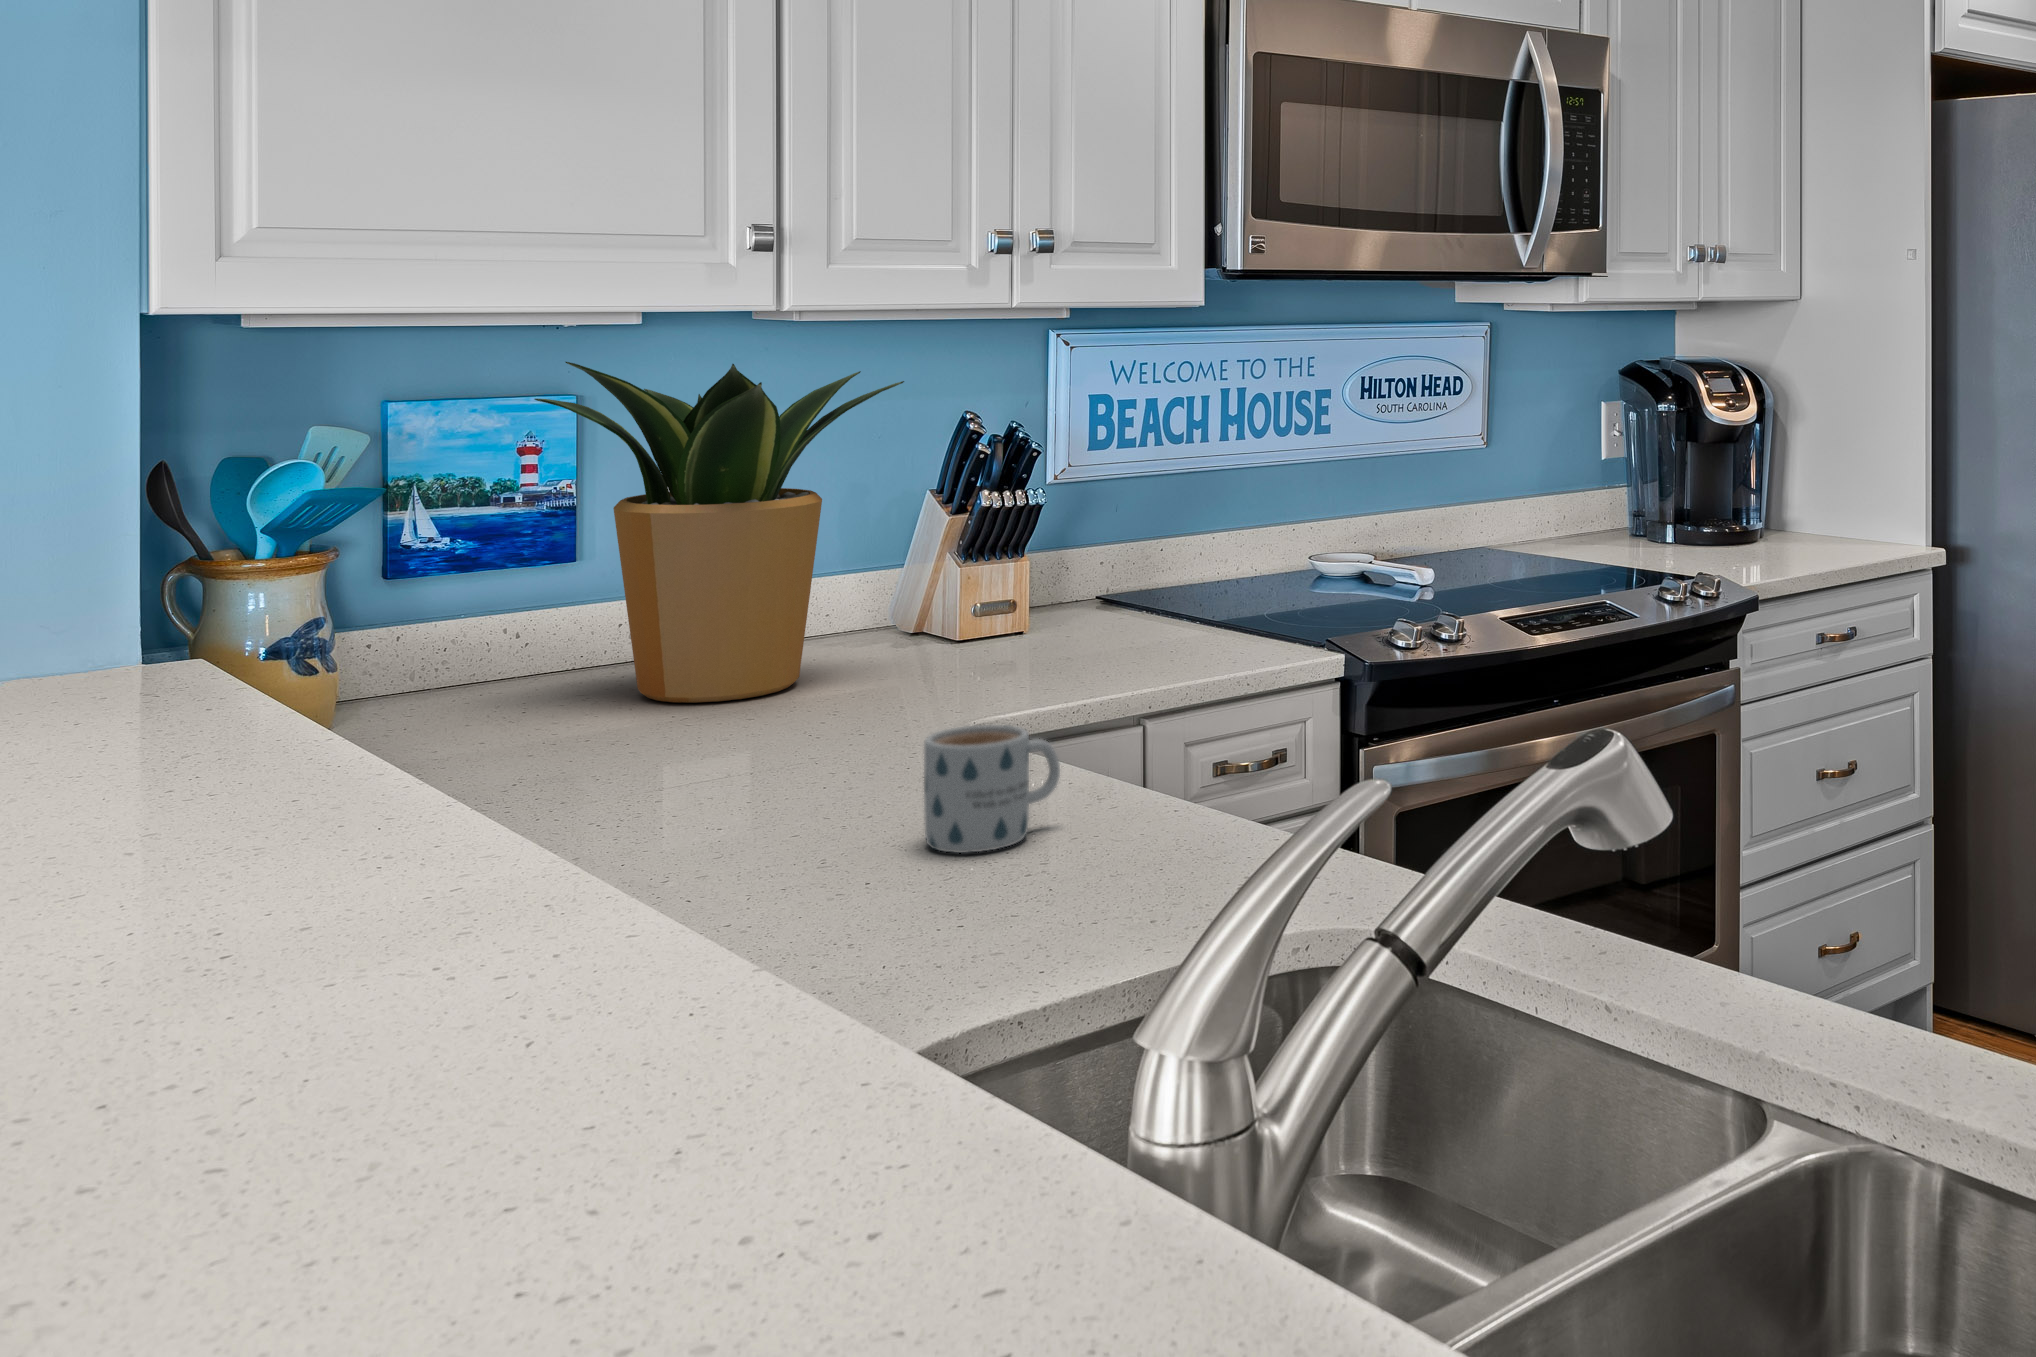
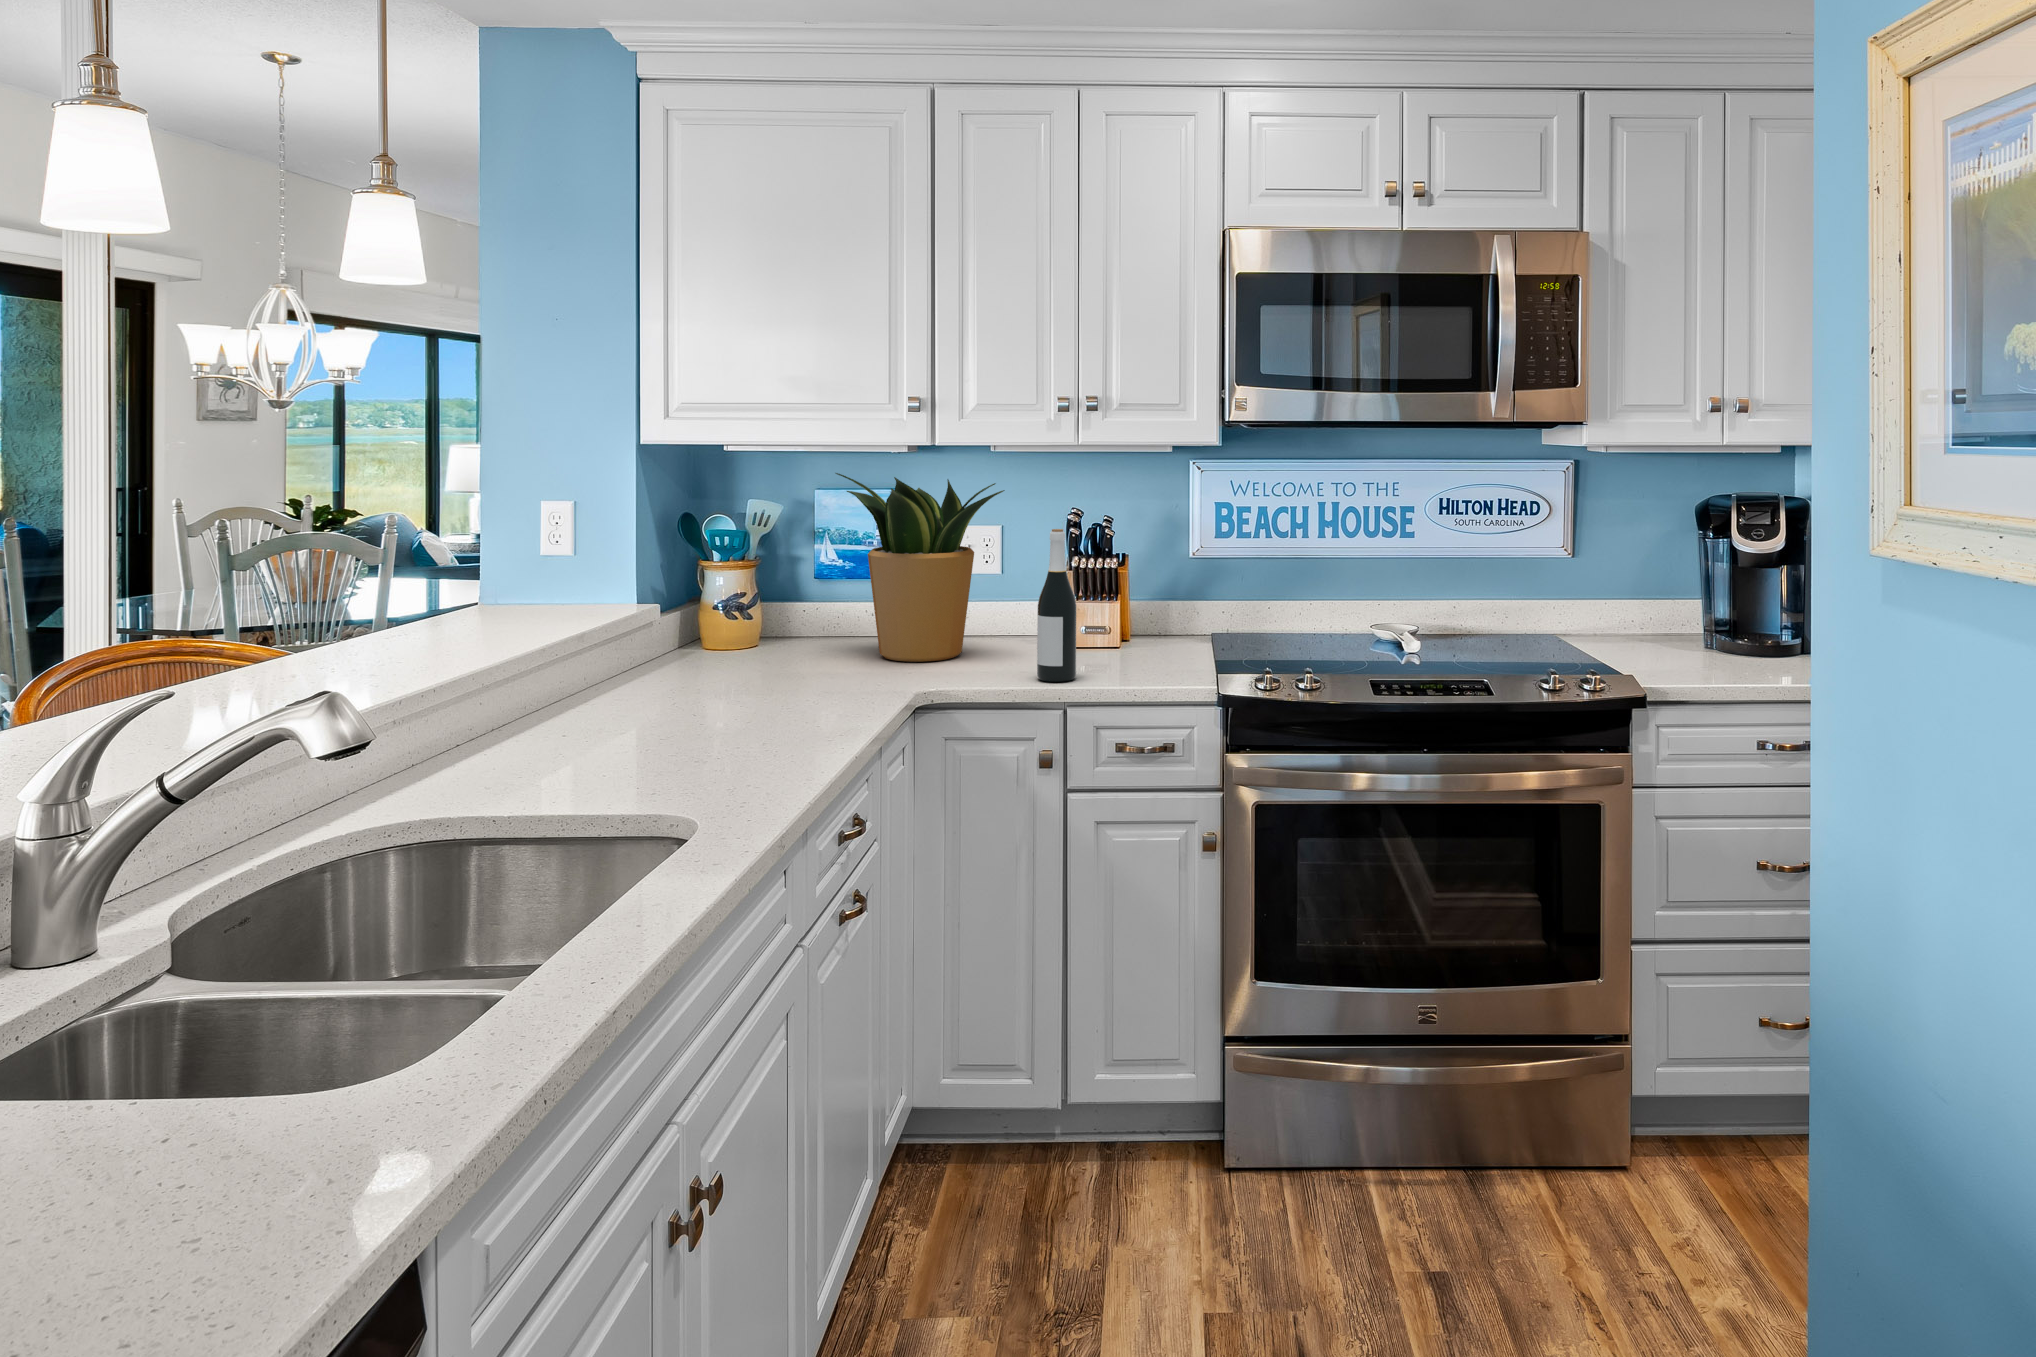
wine bottle: none [1038,436,1103,687] -> present [1037,529,1076,682]
mug: present [924,725,1060,853] -> none [743,683,818,749]

